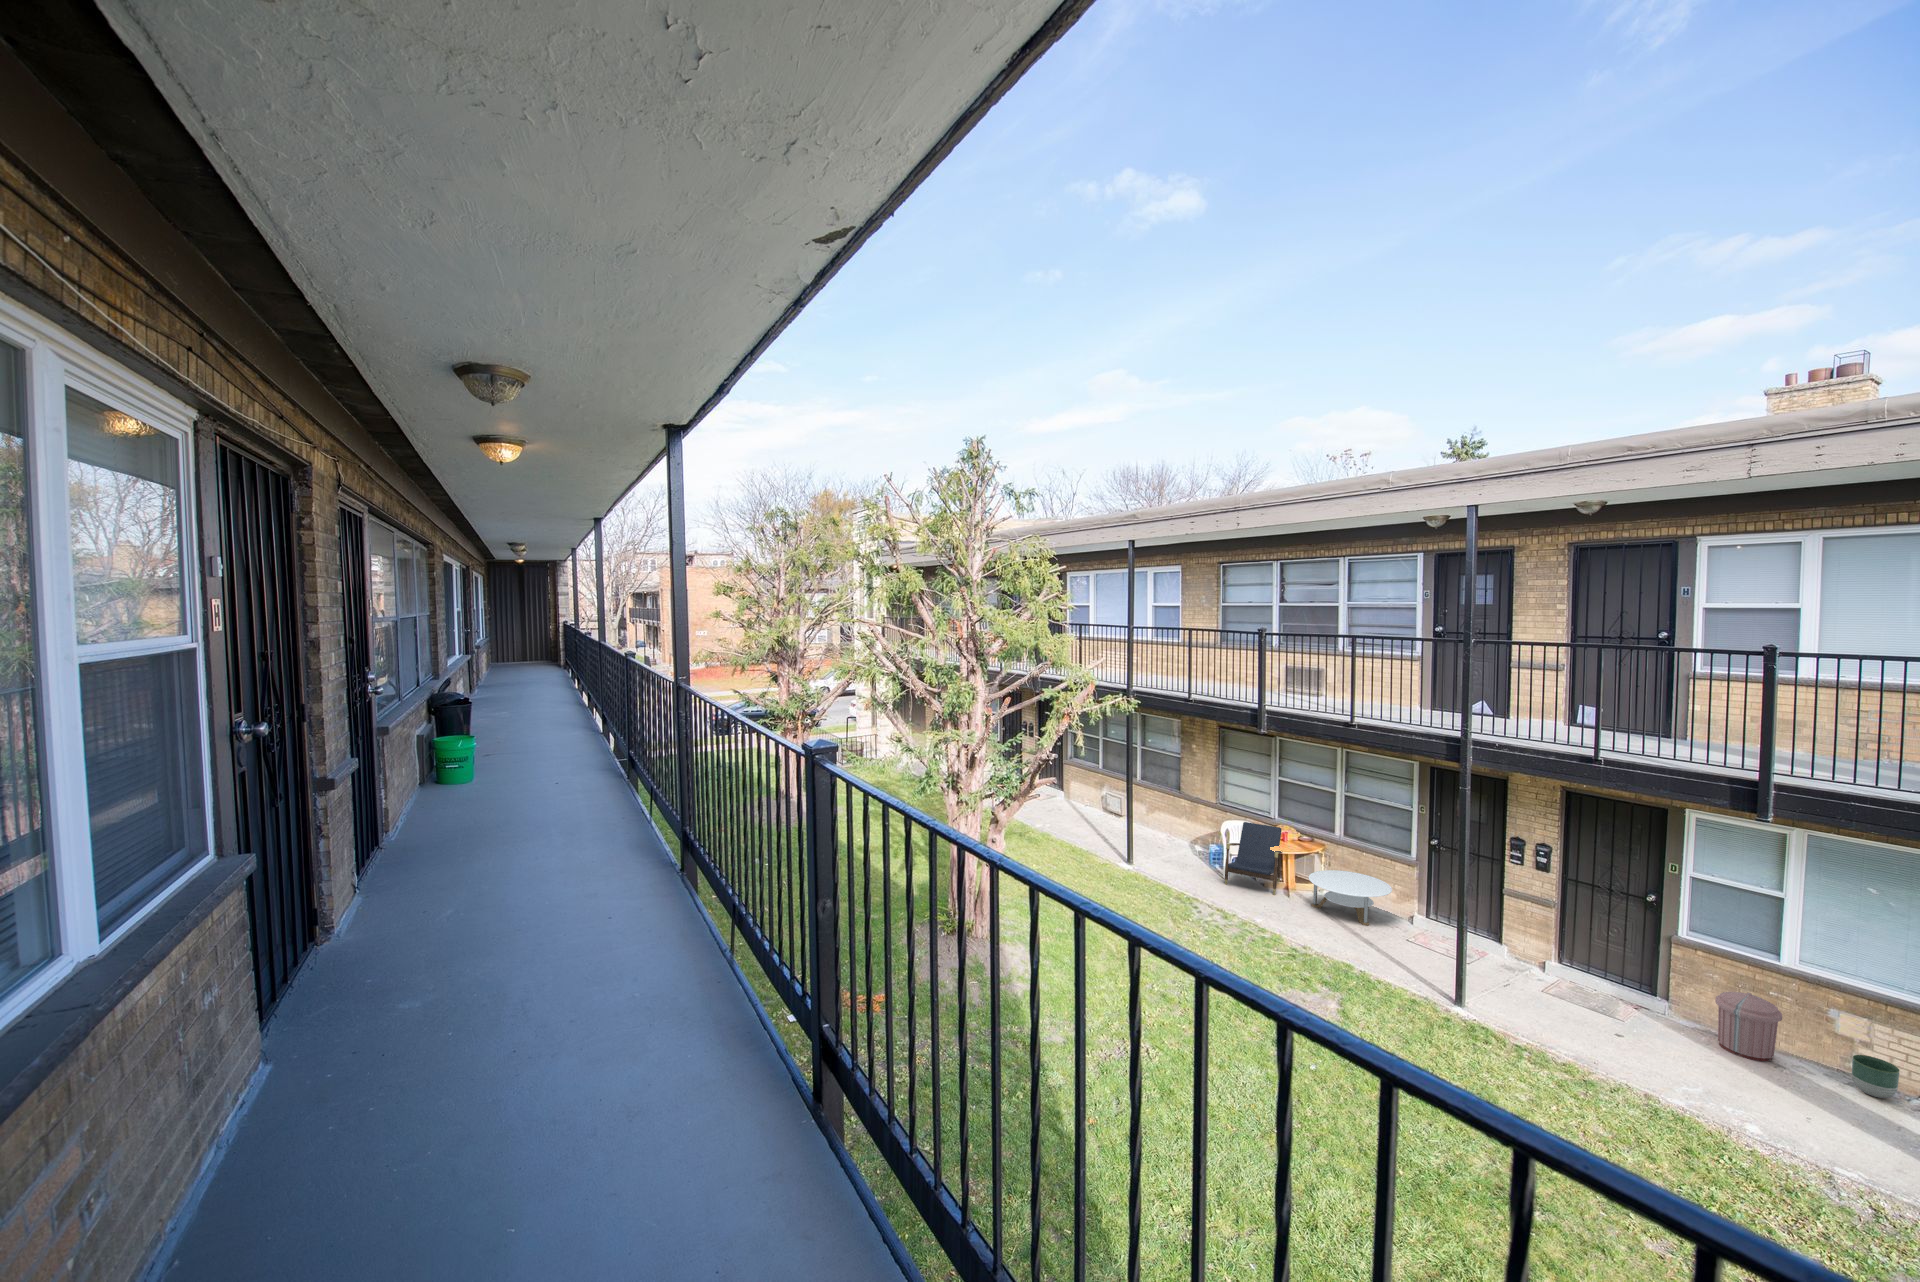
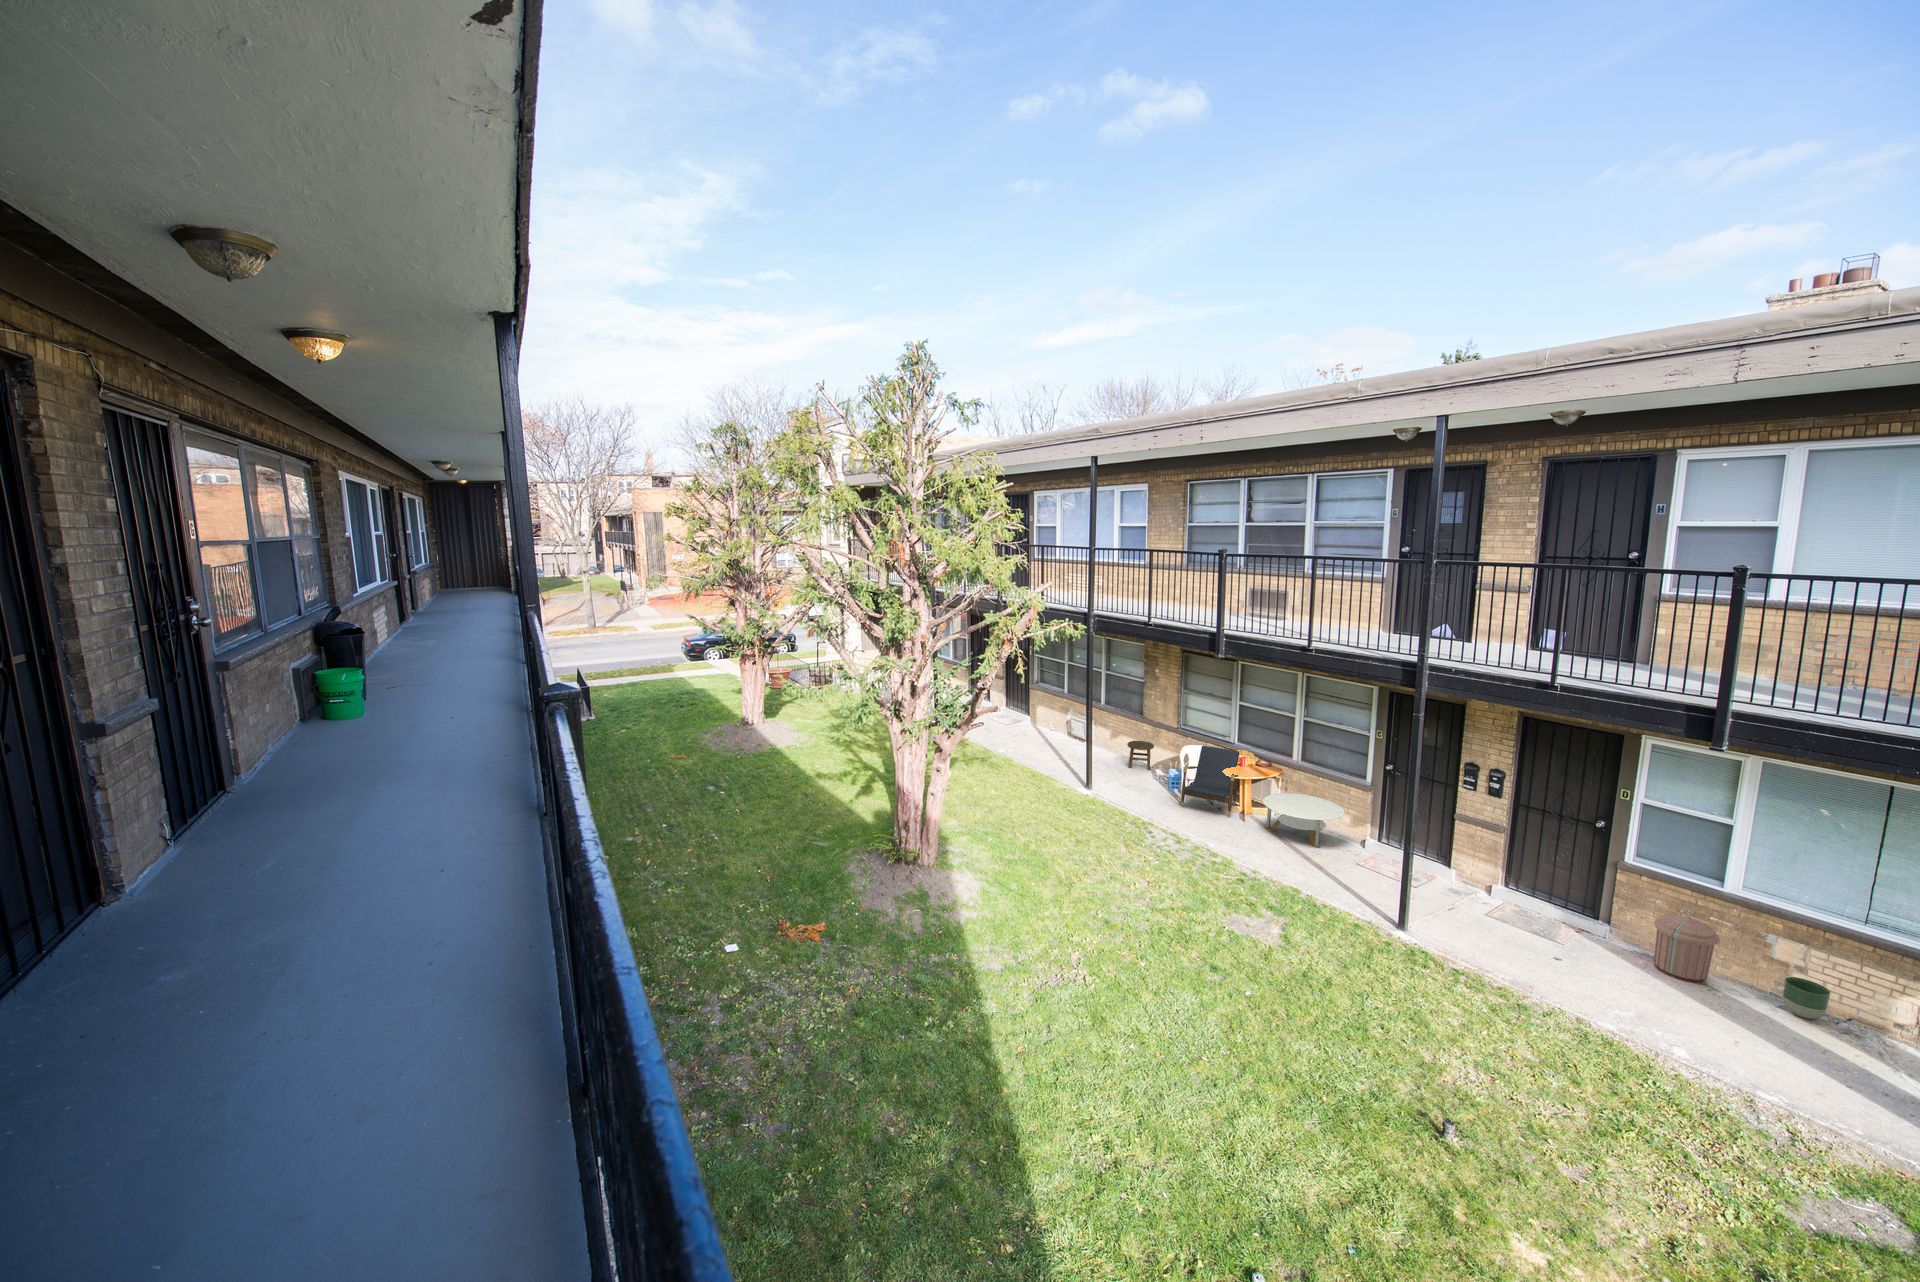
stool: none [1166,818,1193,848] -> present [1127,741,1154,770]

